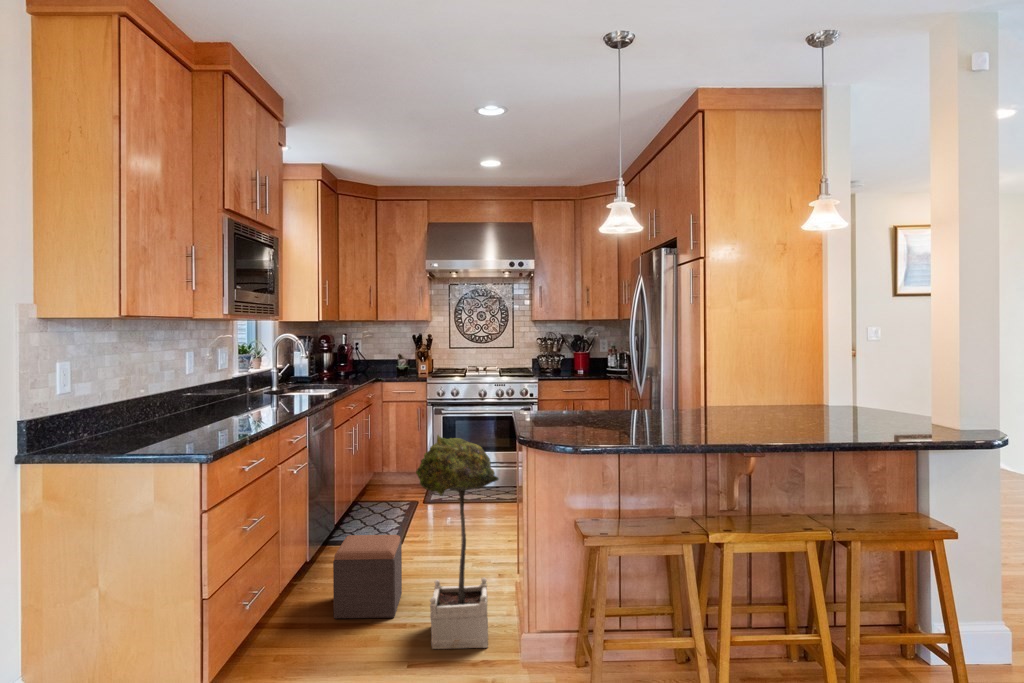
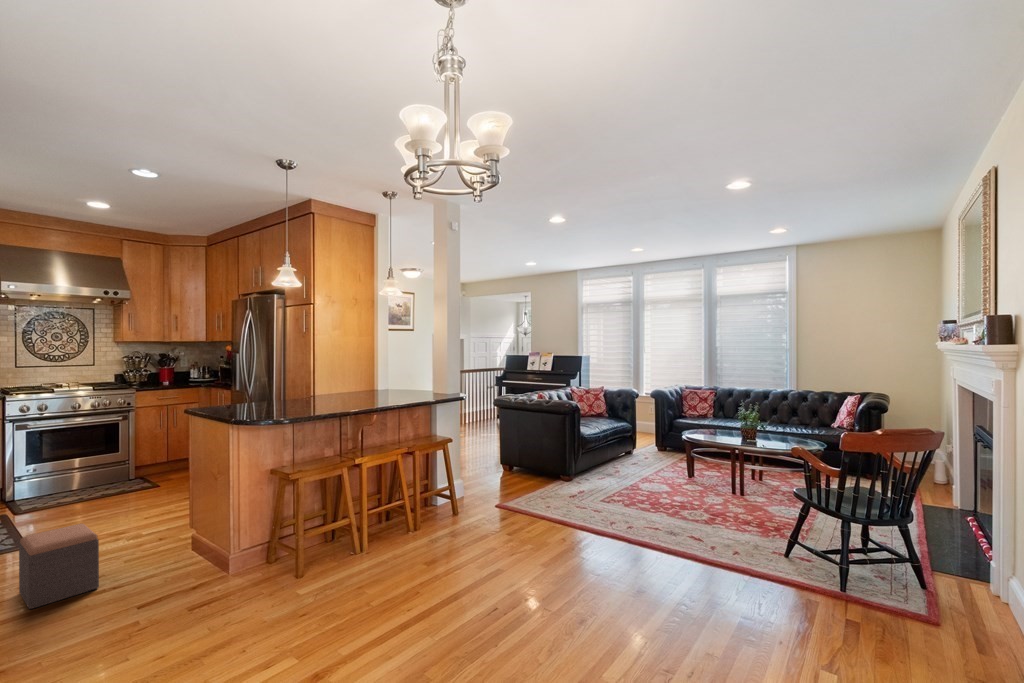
potted tree: present [416,435,498,649] -> none [132,429,208,591]

